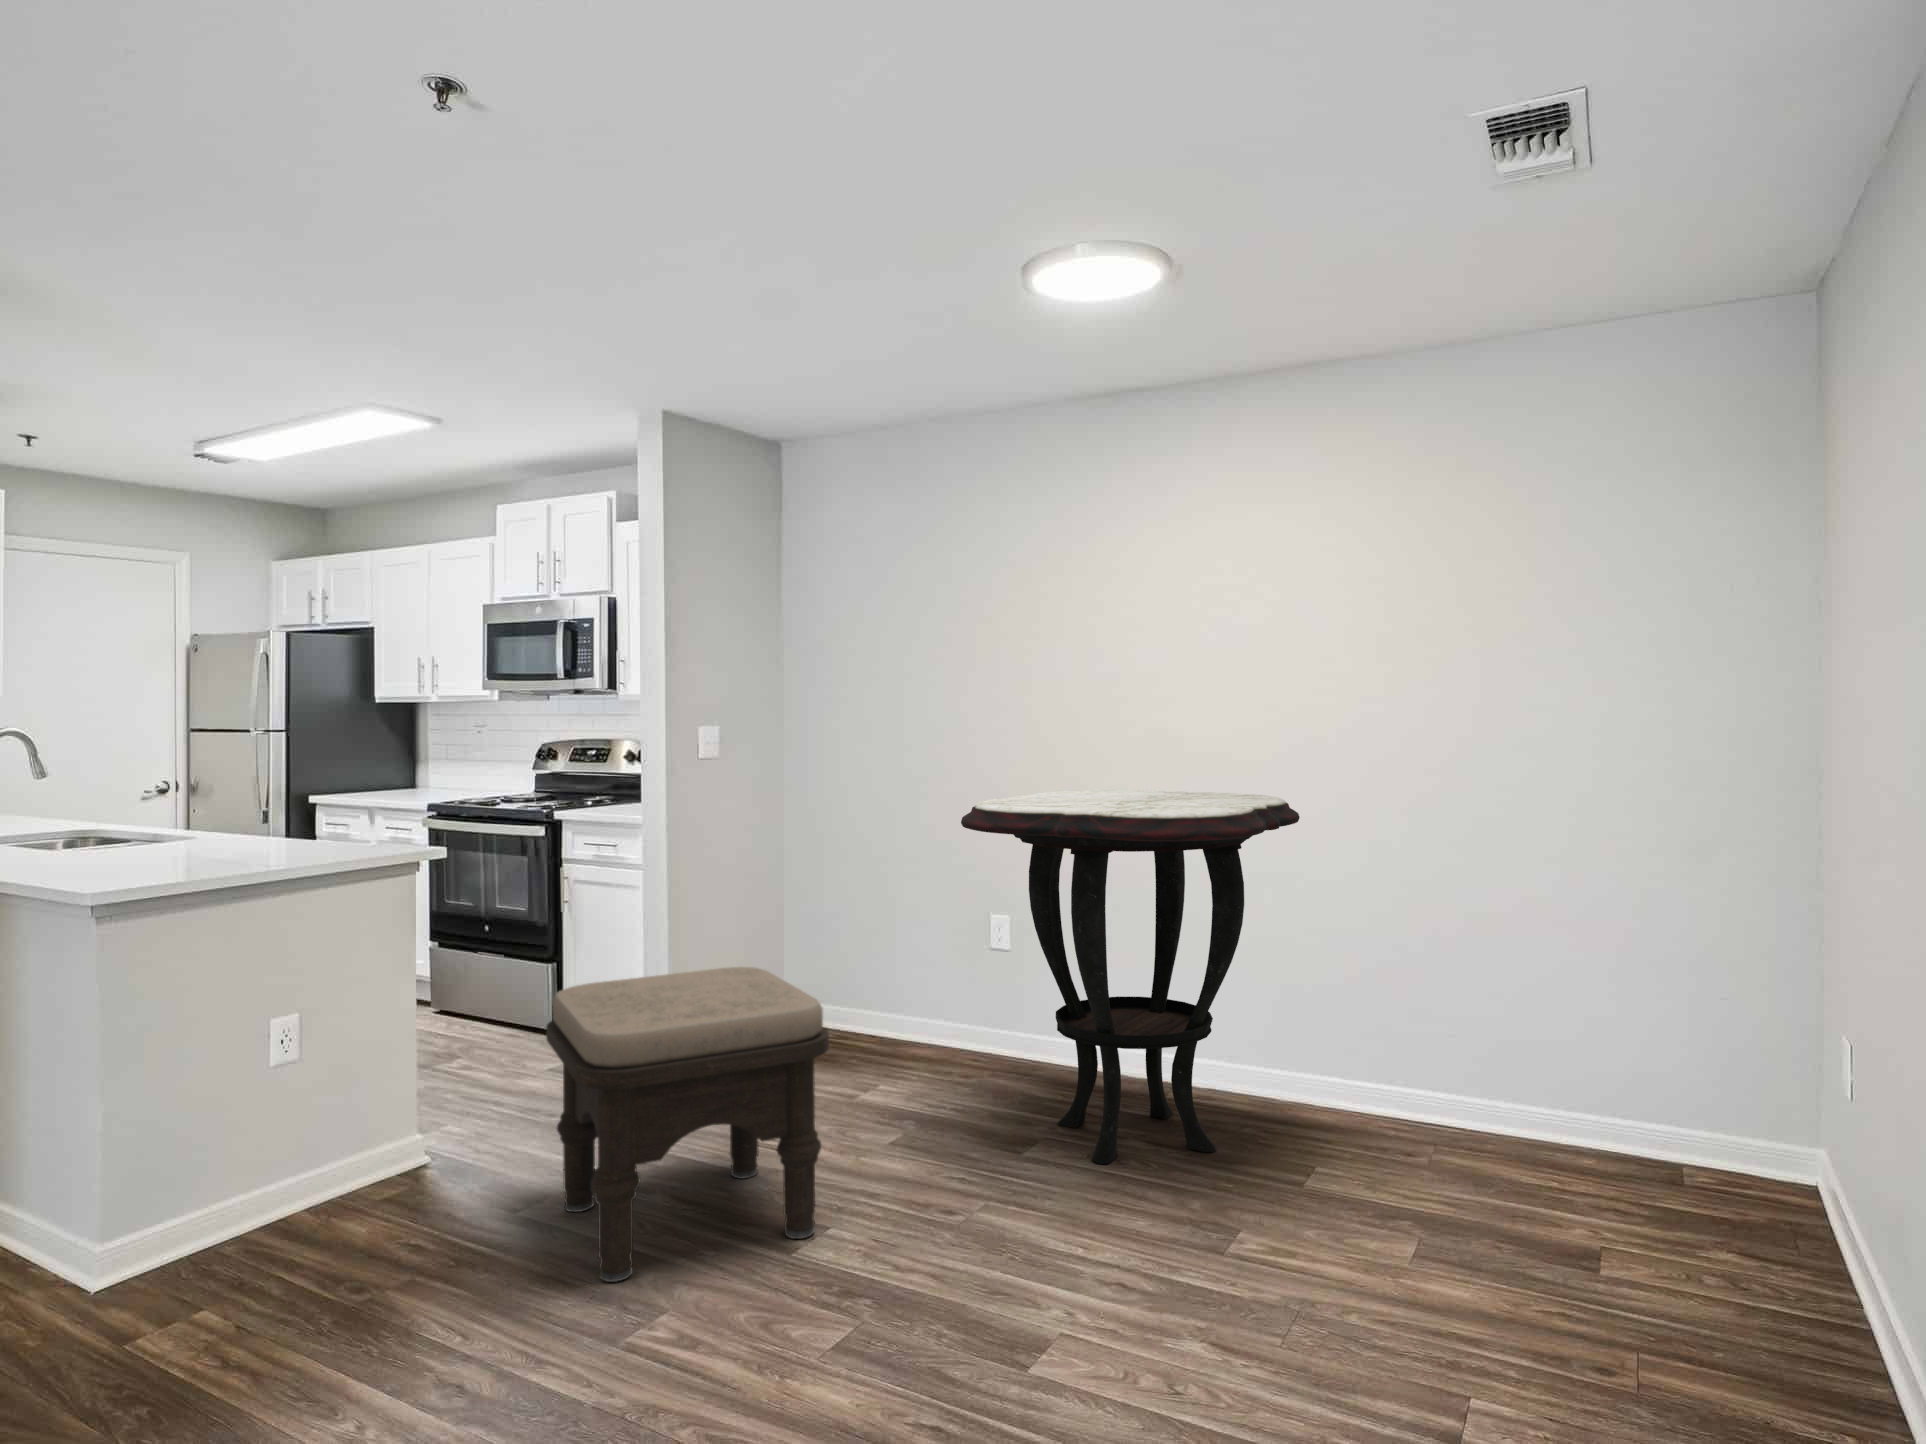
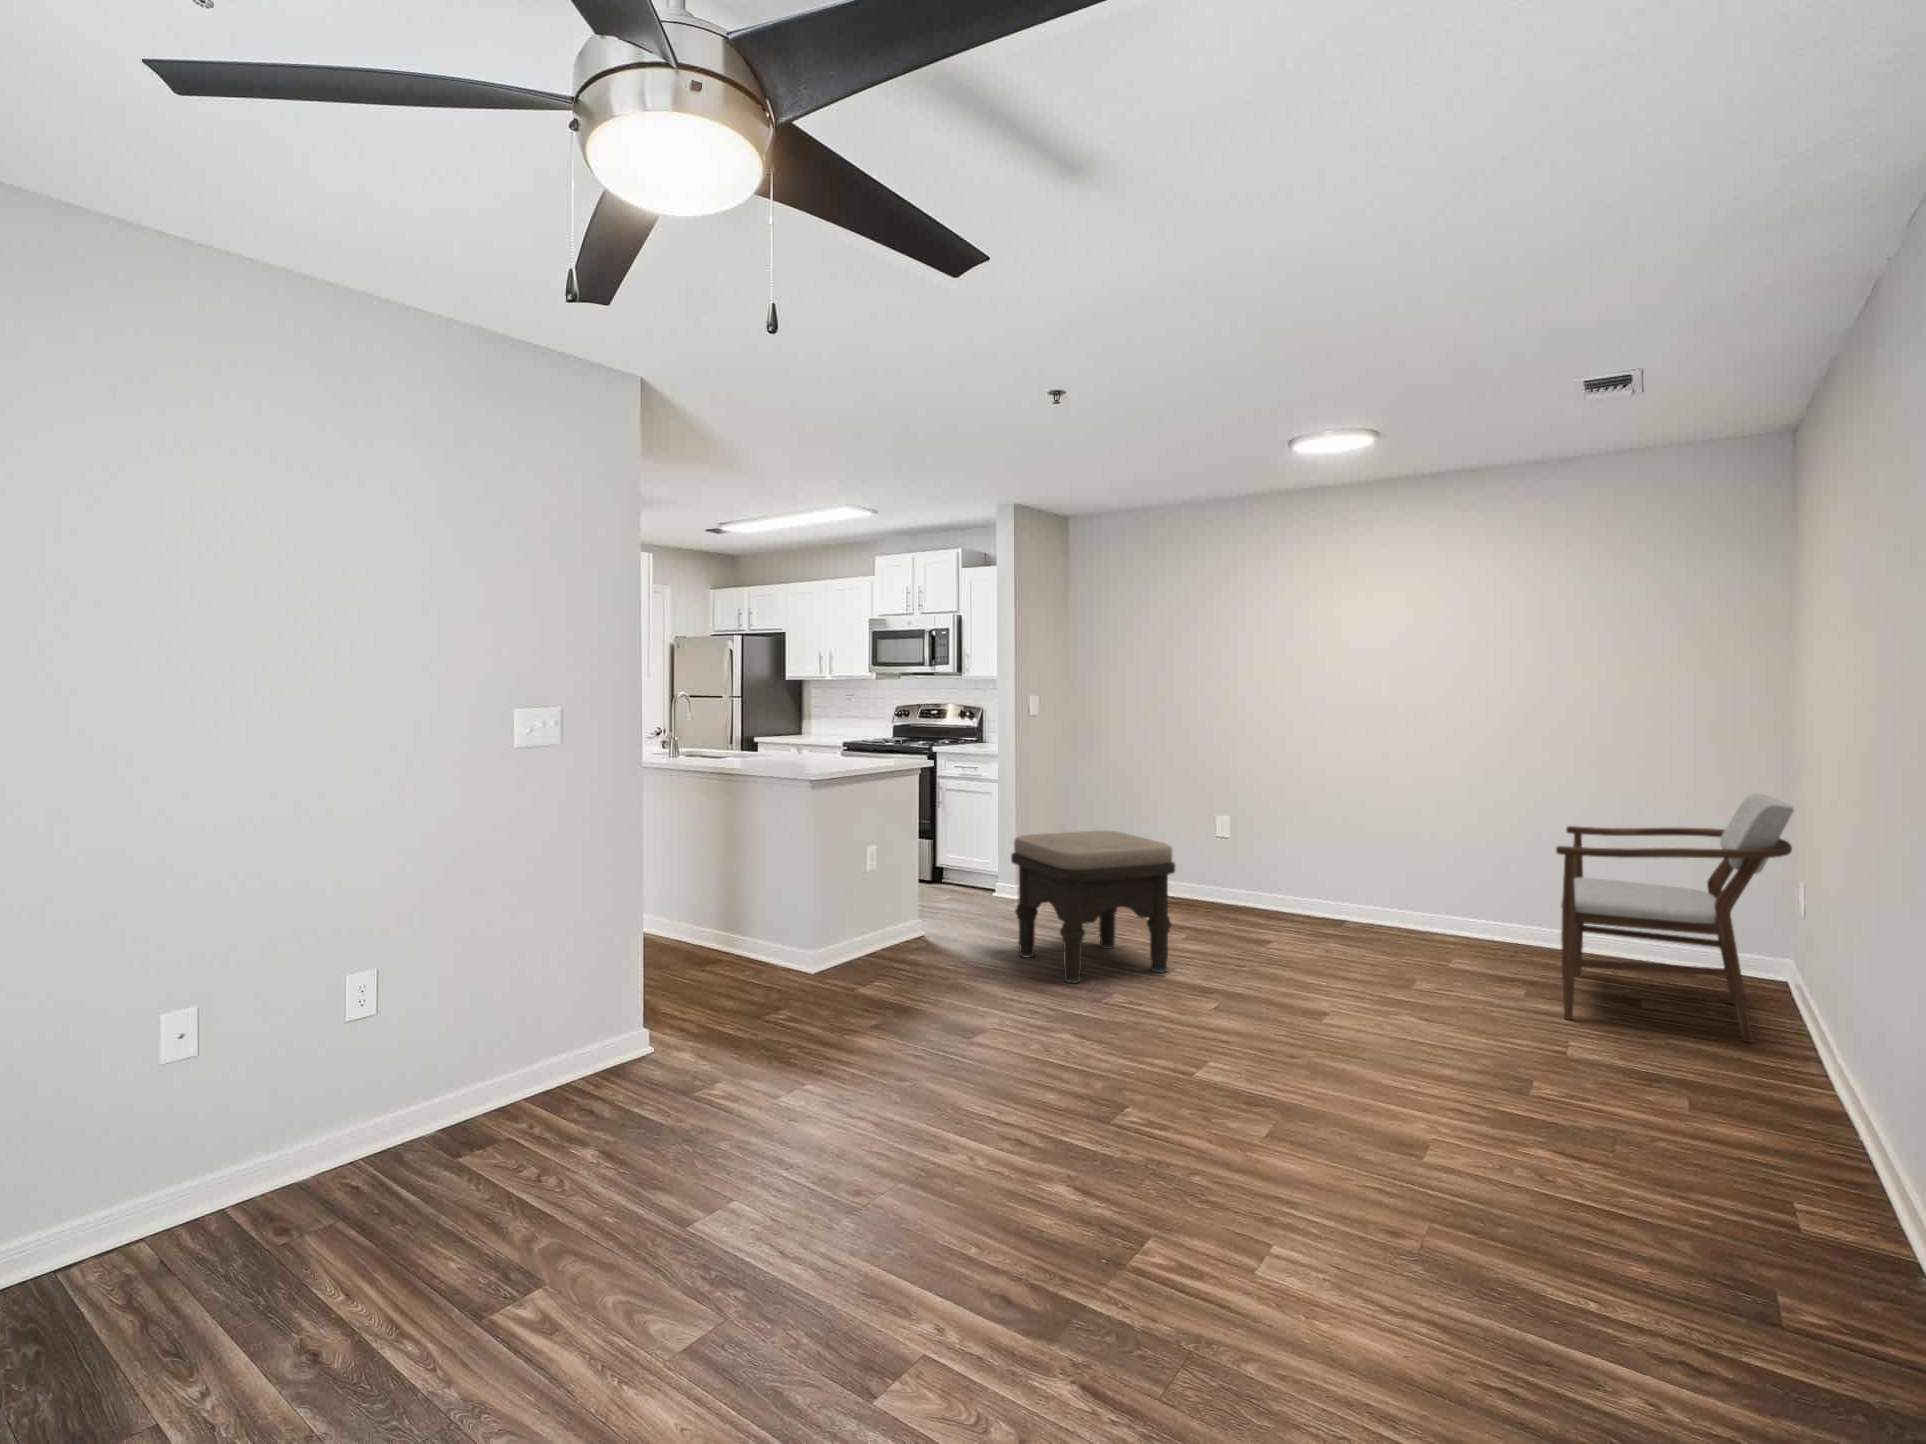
side table: present [961,790,1300,1164] -> none [1227,736,1439,952]
armchair: none [1456,892,1845,1366] -> present [1556,794,1794,1043]

